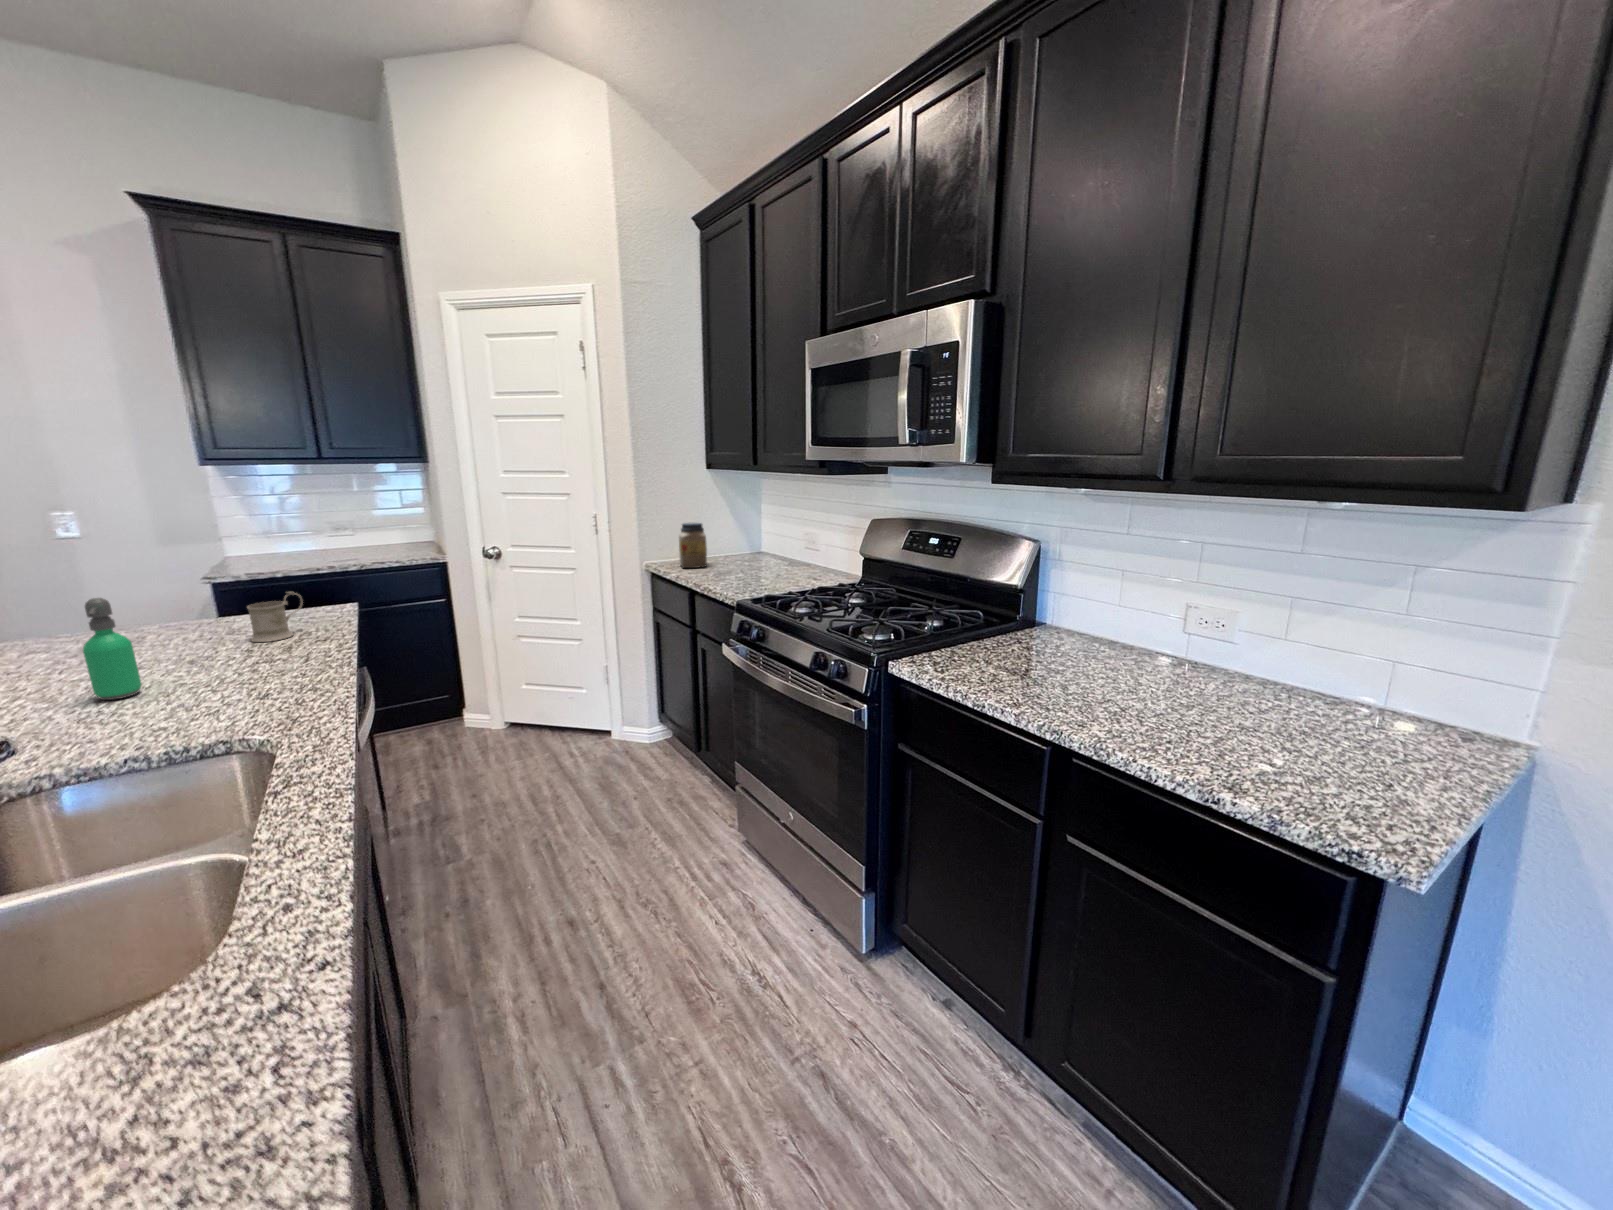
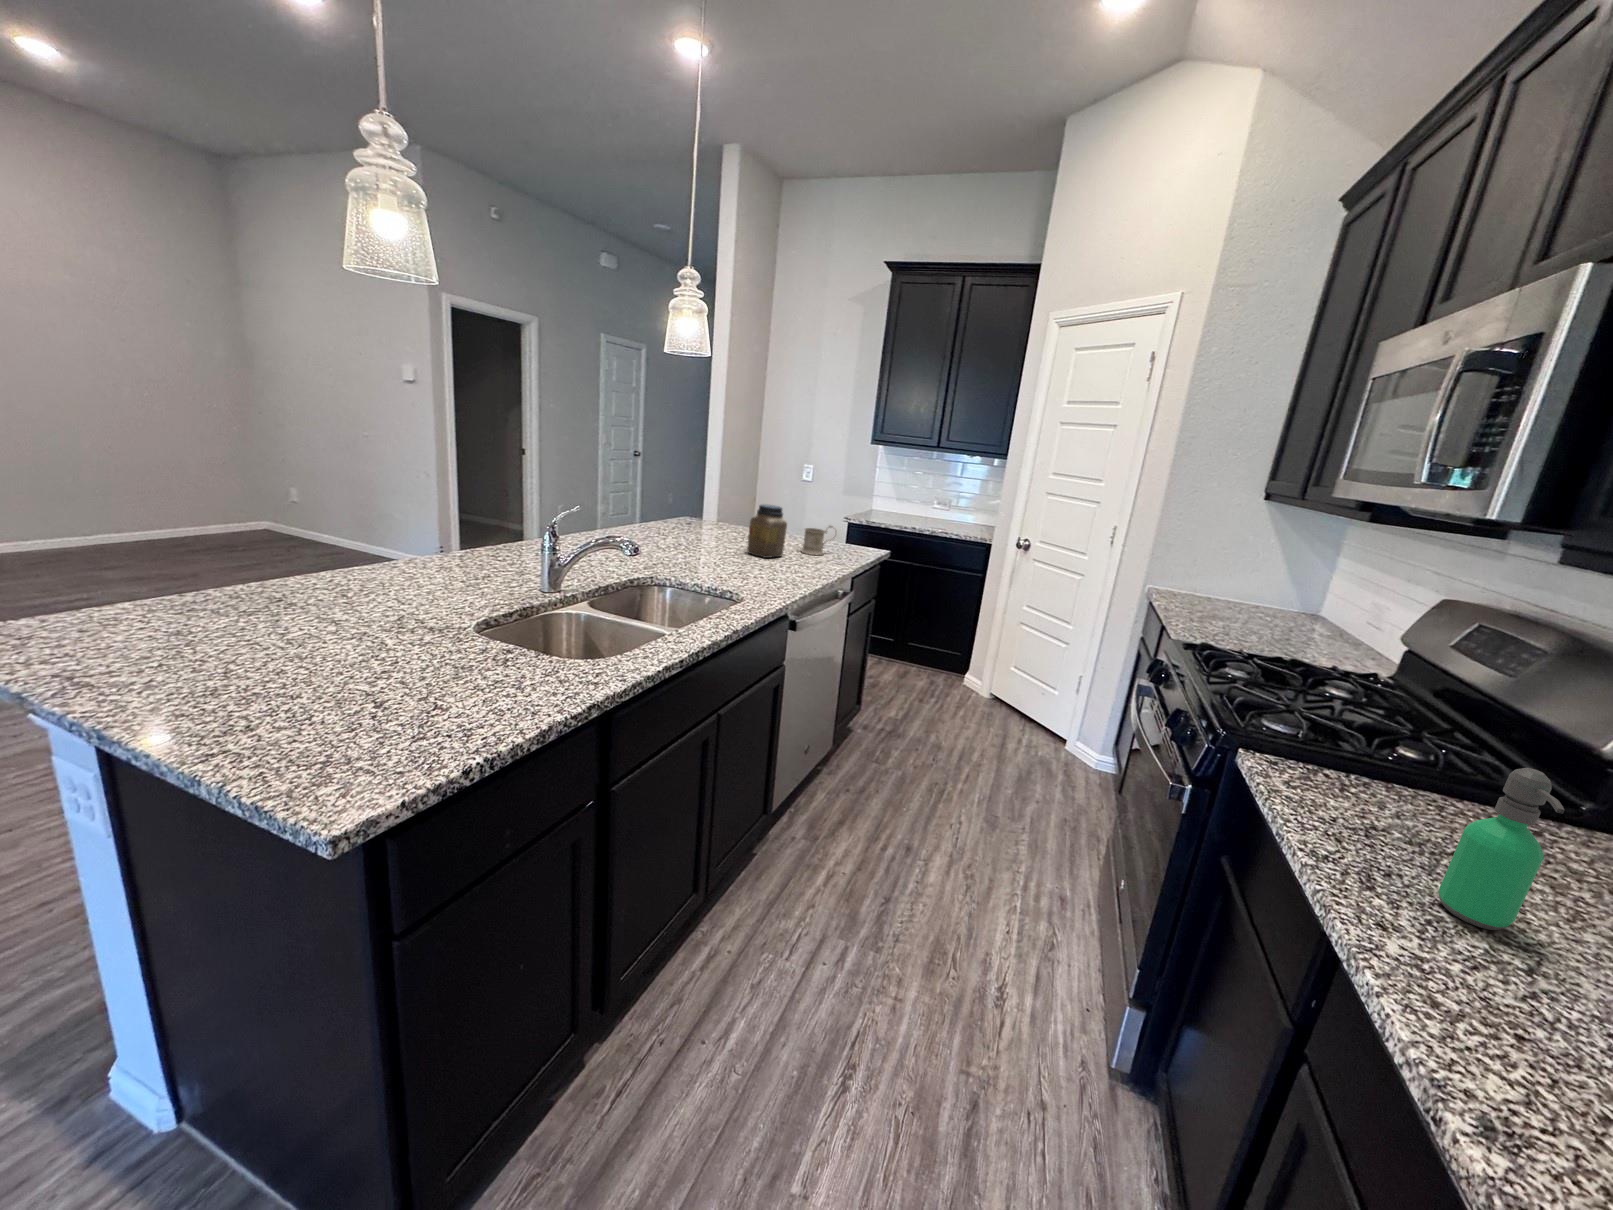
jar: present [679,523,707,568] -> present [747,504,787,558]
soap dispenser: present [83,598,141,700] -> present [1438,768,1565,930]

